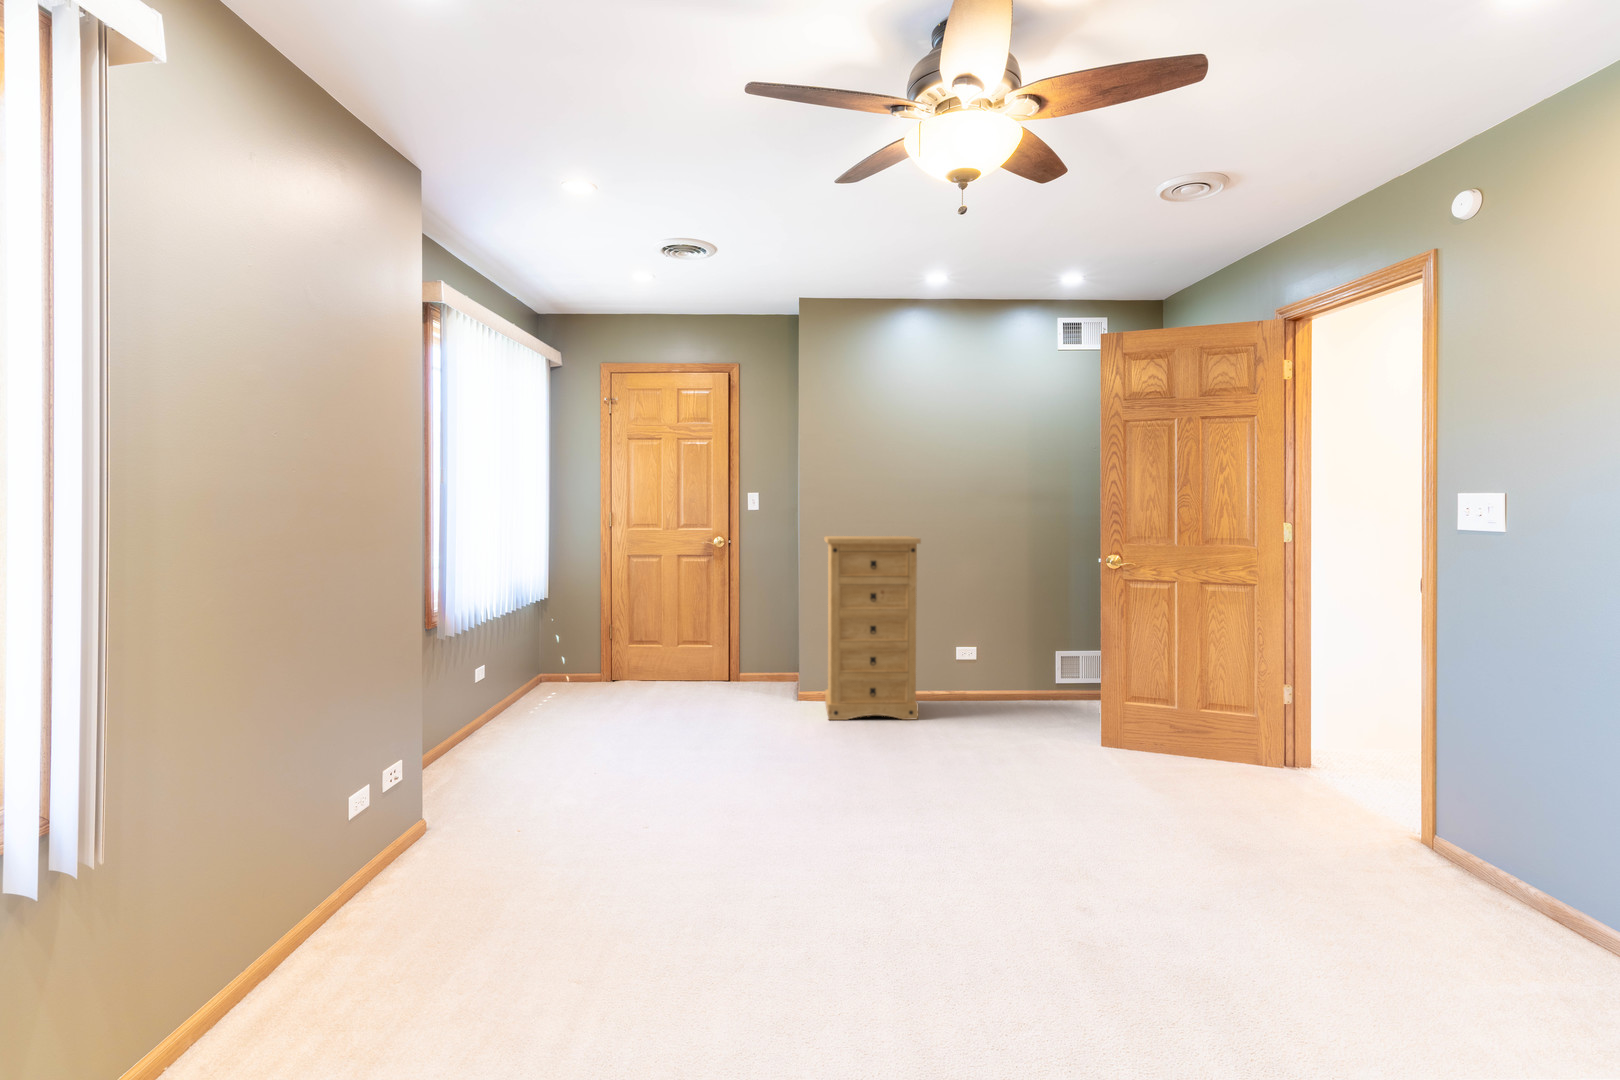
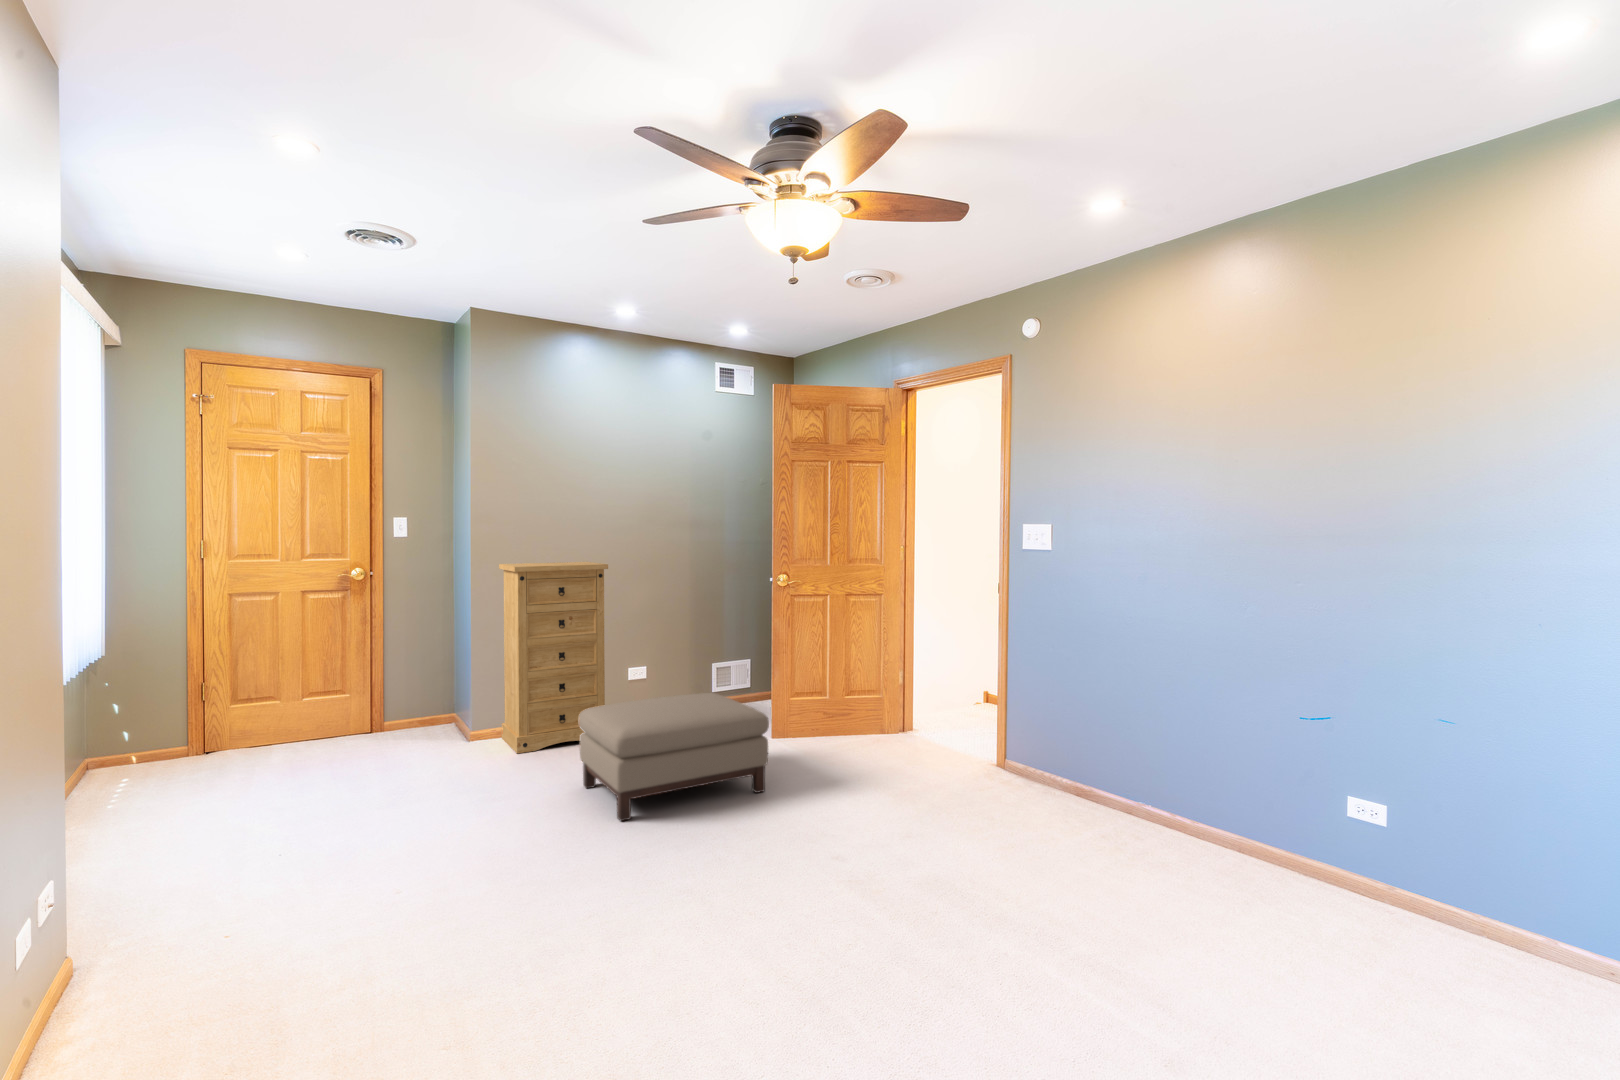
ottoman: none [861,683,1055,804] -> present [579,693,769,821]

